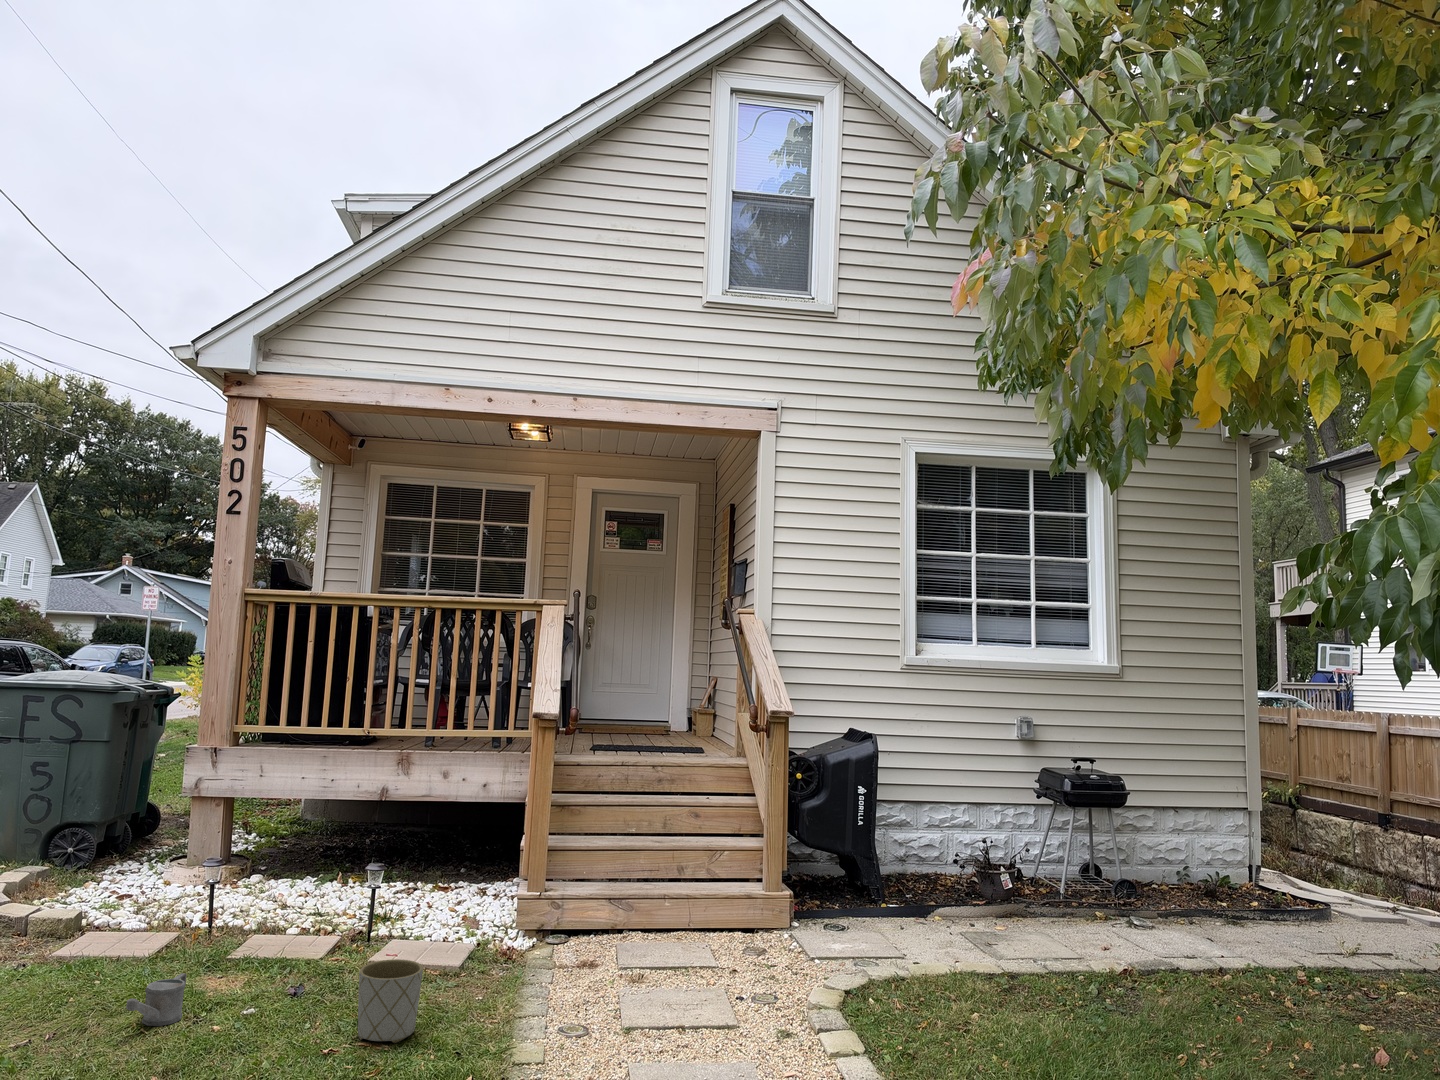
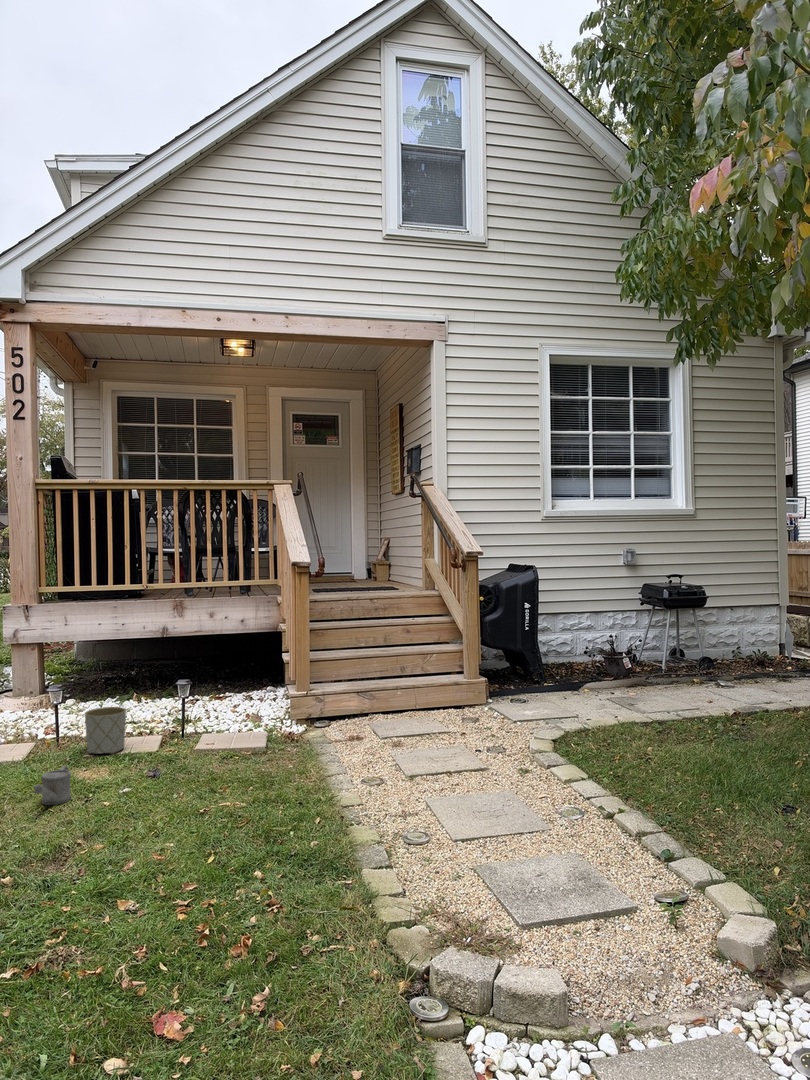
planter: present [358,959,423,1043] -> present [85,707,126,754]

